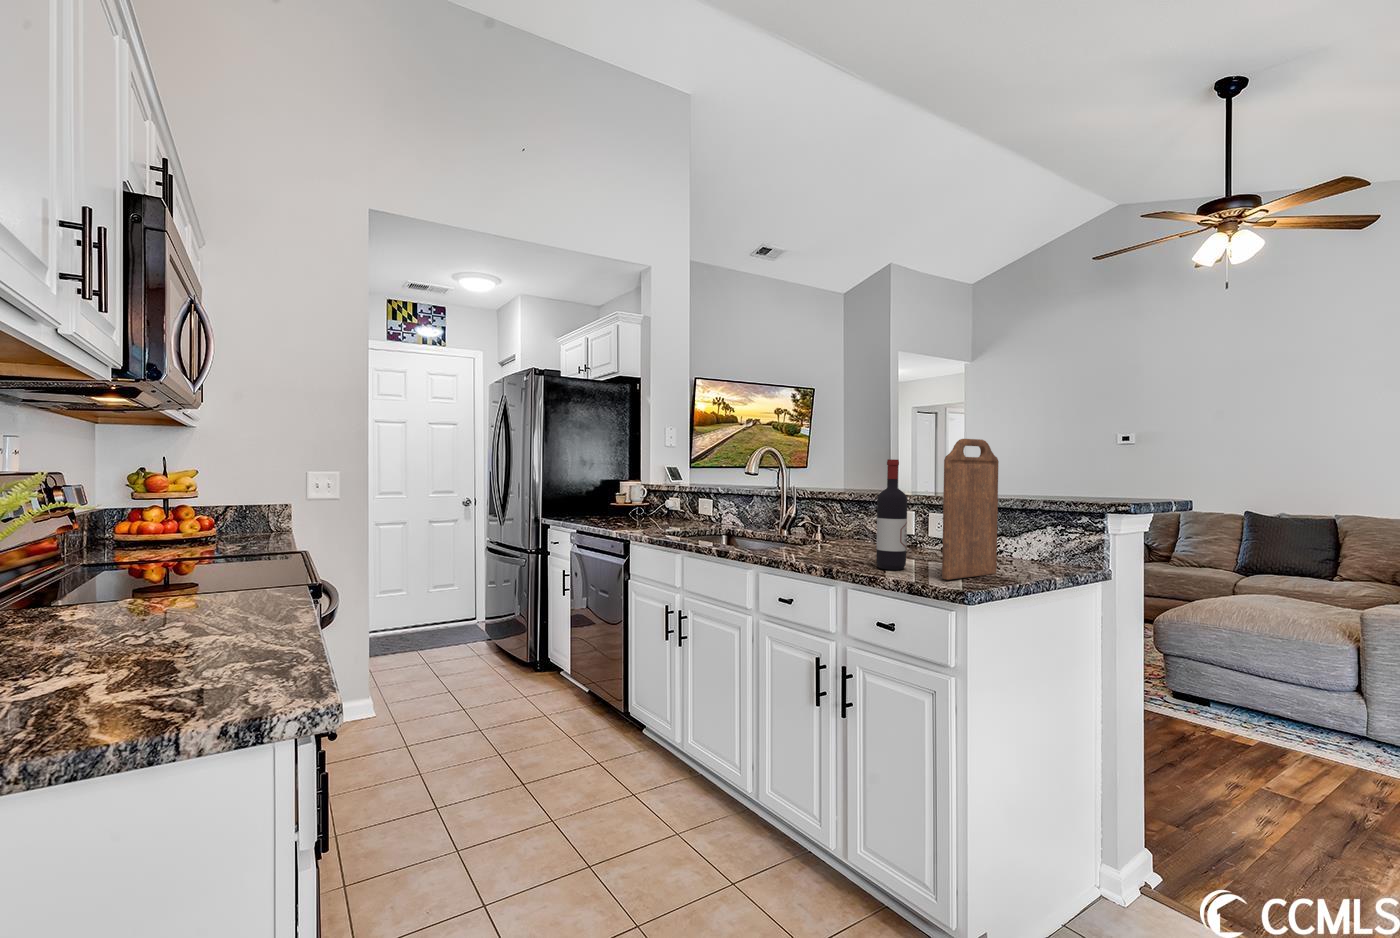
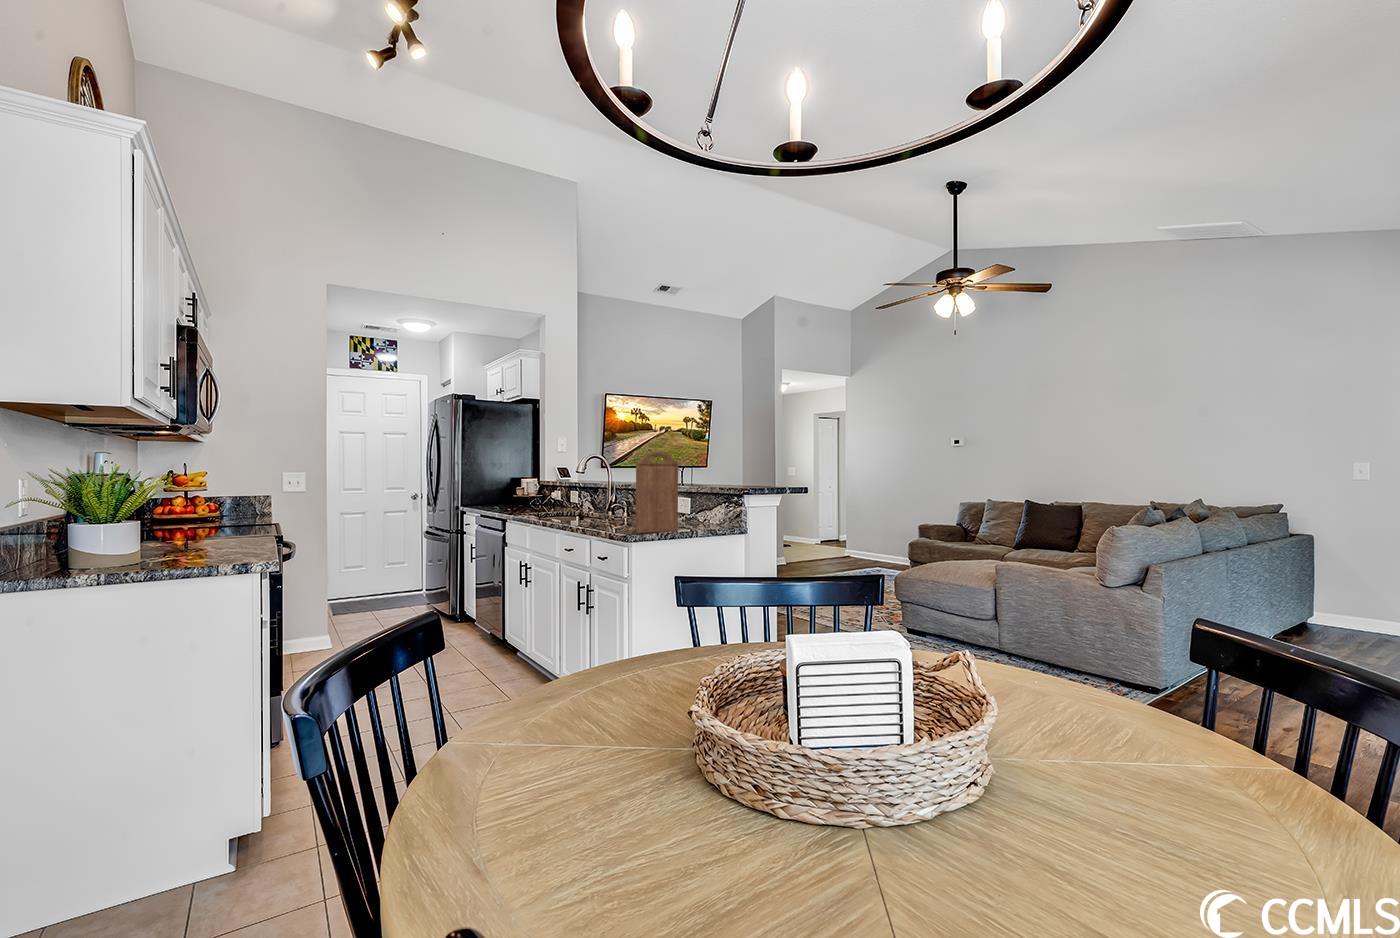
wine bottle: present [876,459,907,570] -> none [616,464,633,530]

